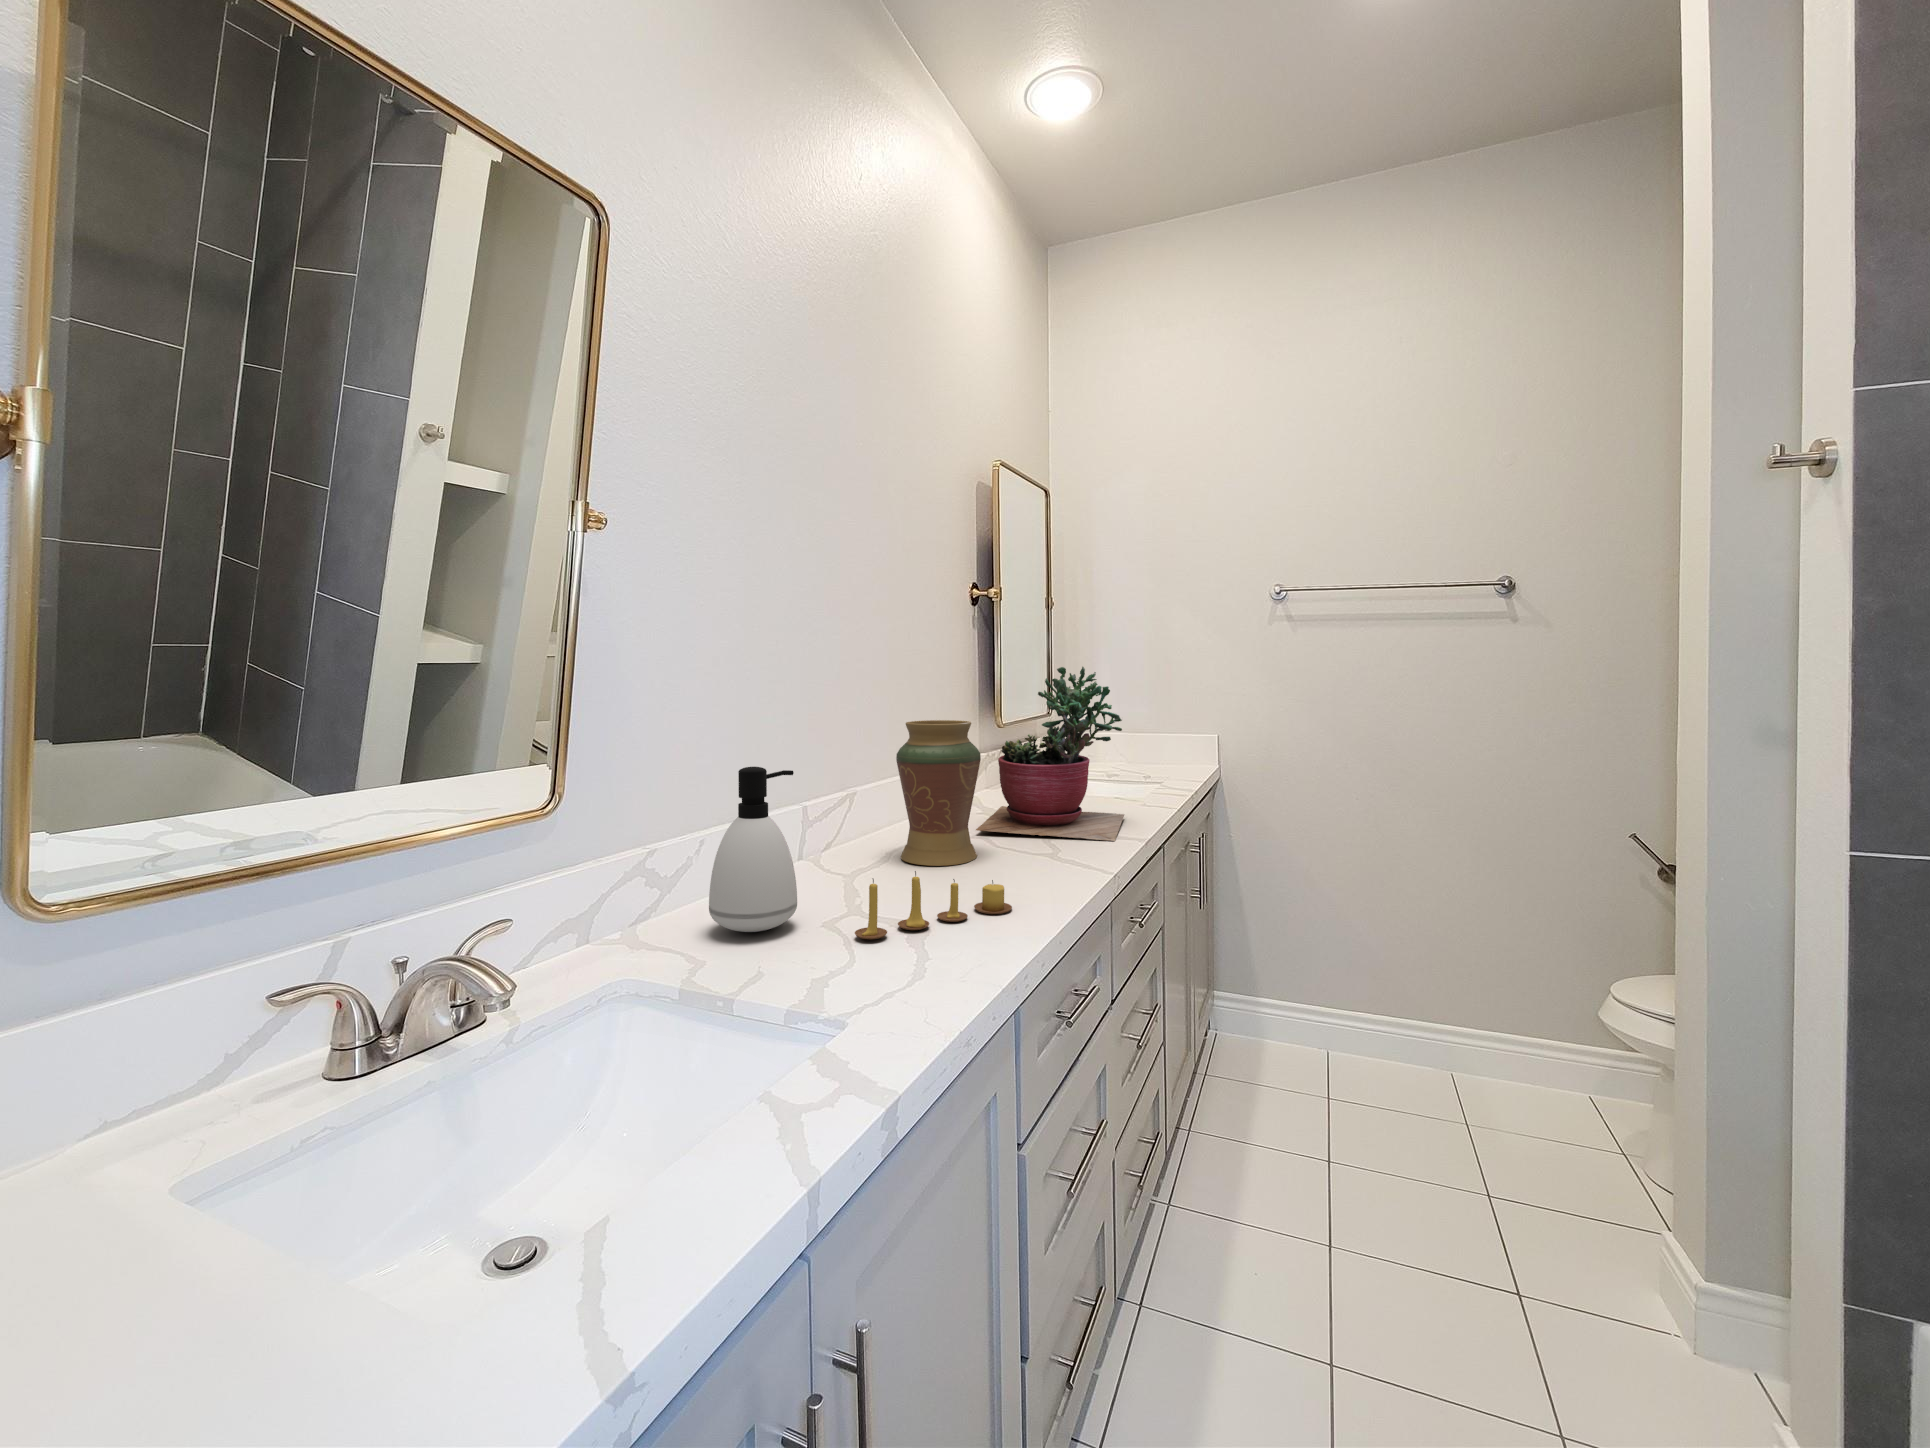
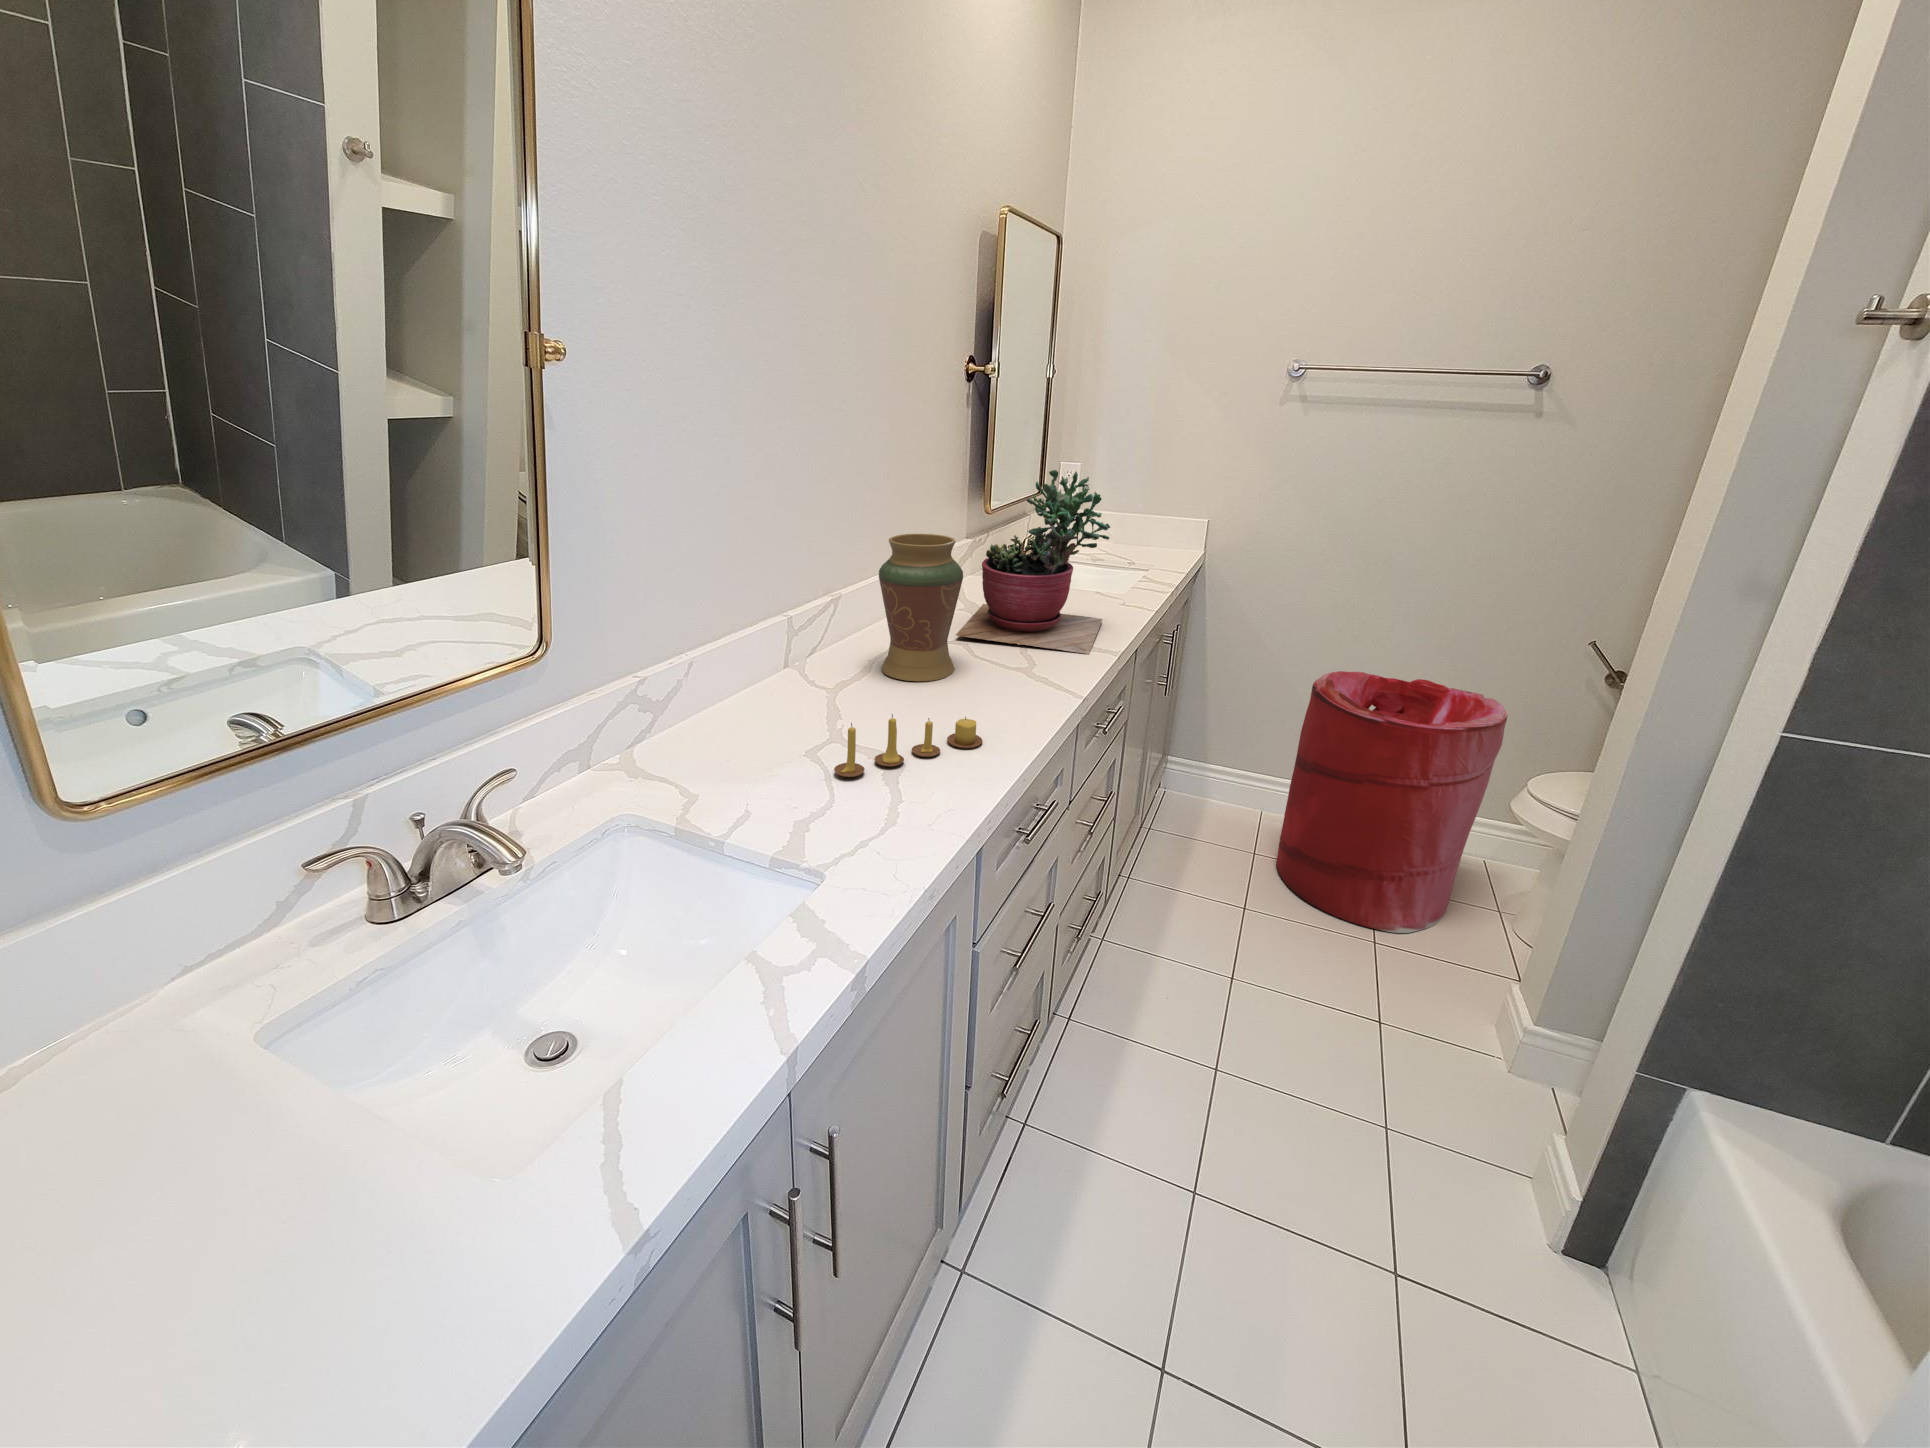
soap dispenser: present [709,767,797,932] -> none [698,611,781,764]
laundry hamper: none [1351,877,1567,1183] -> present [1276,671,1508,933]

